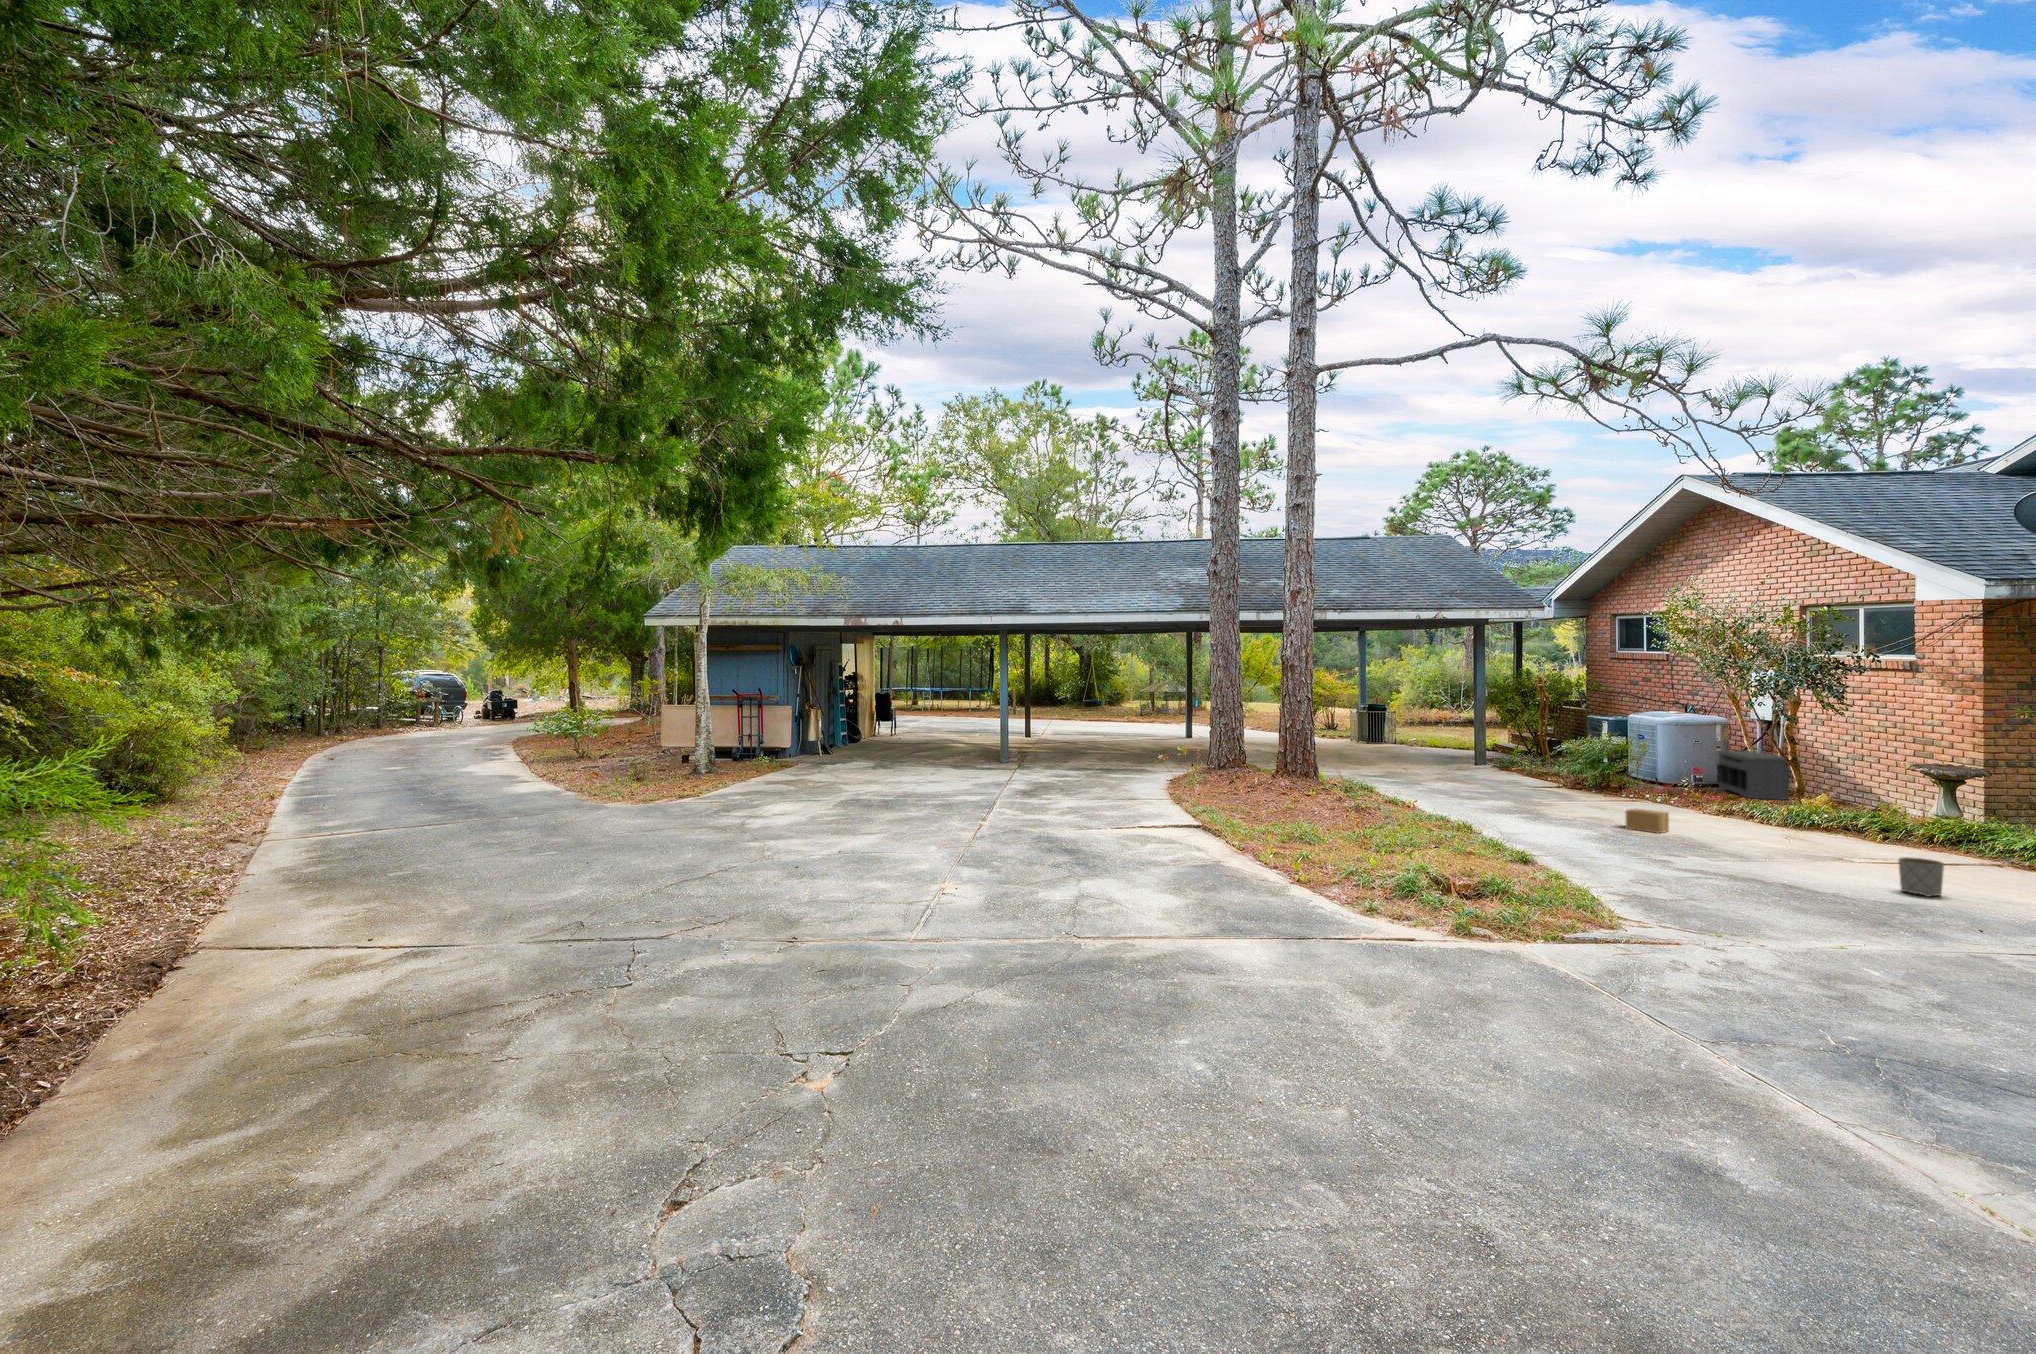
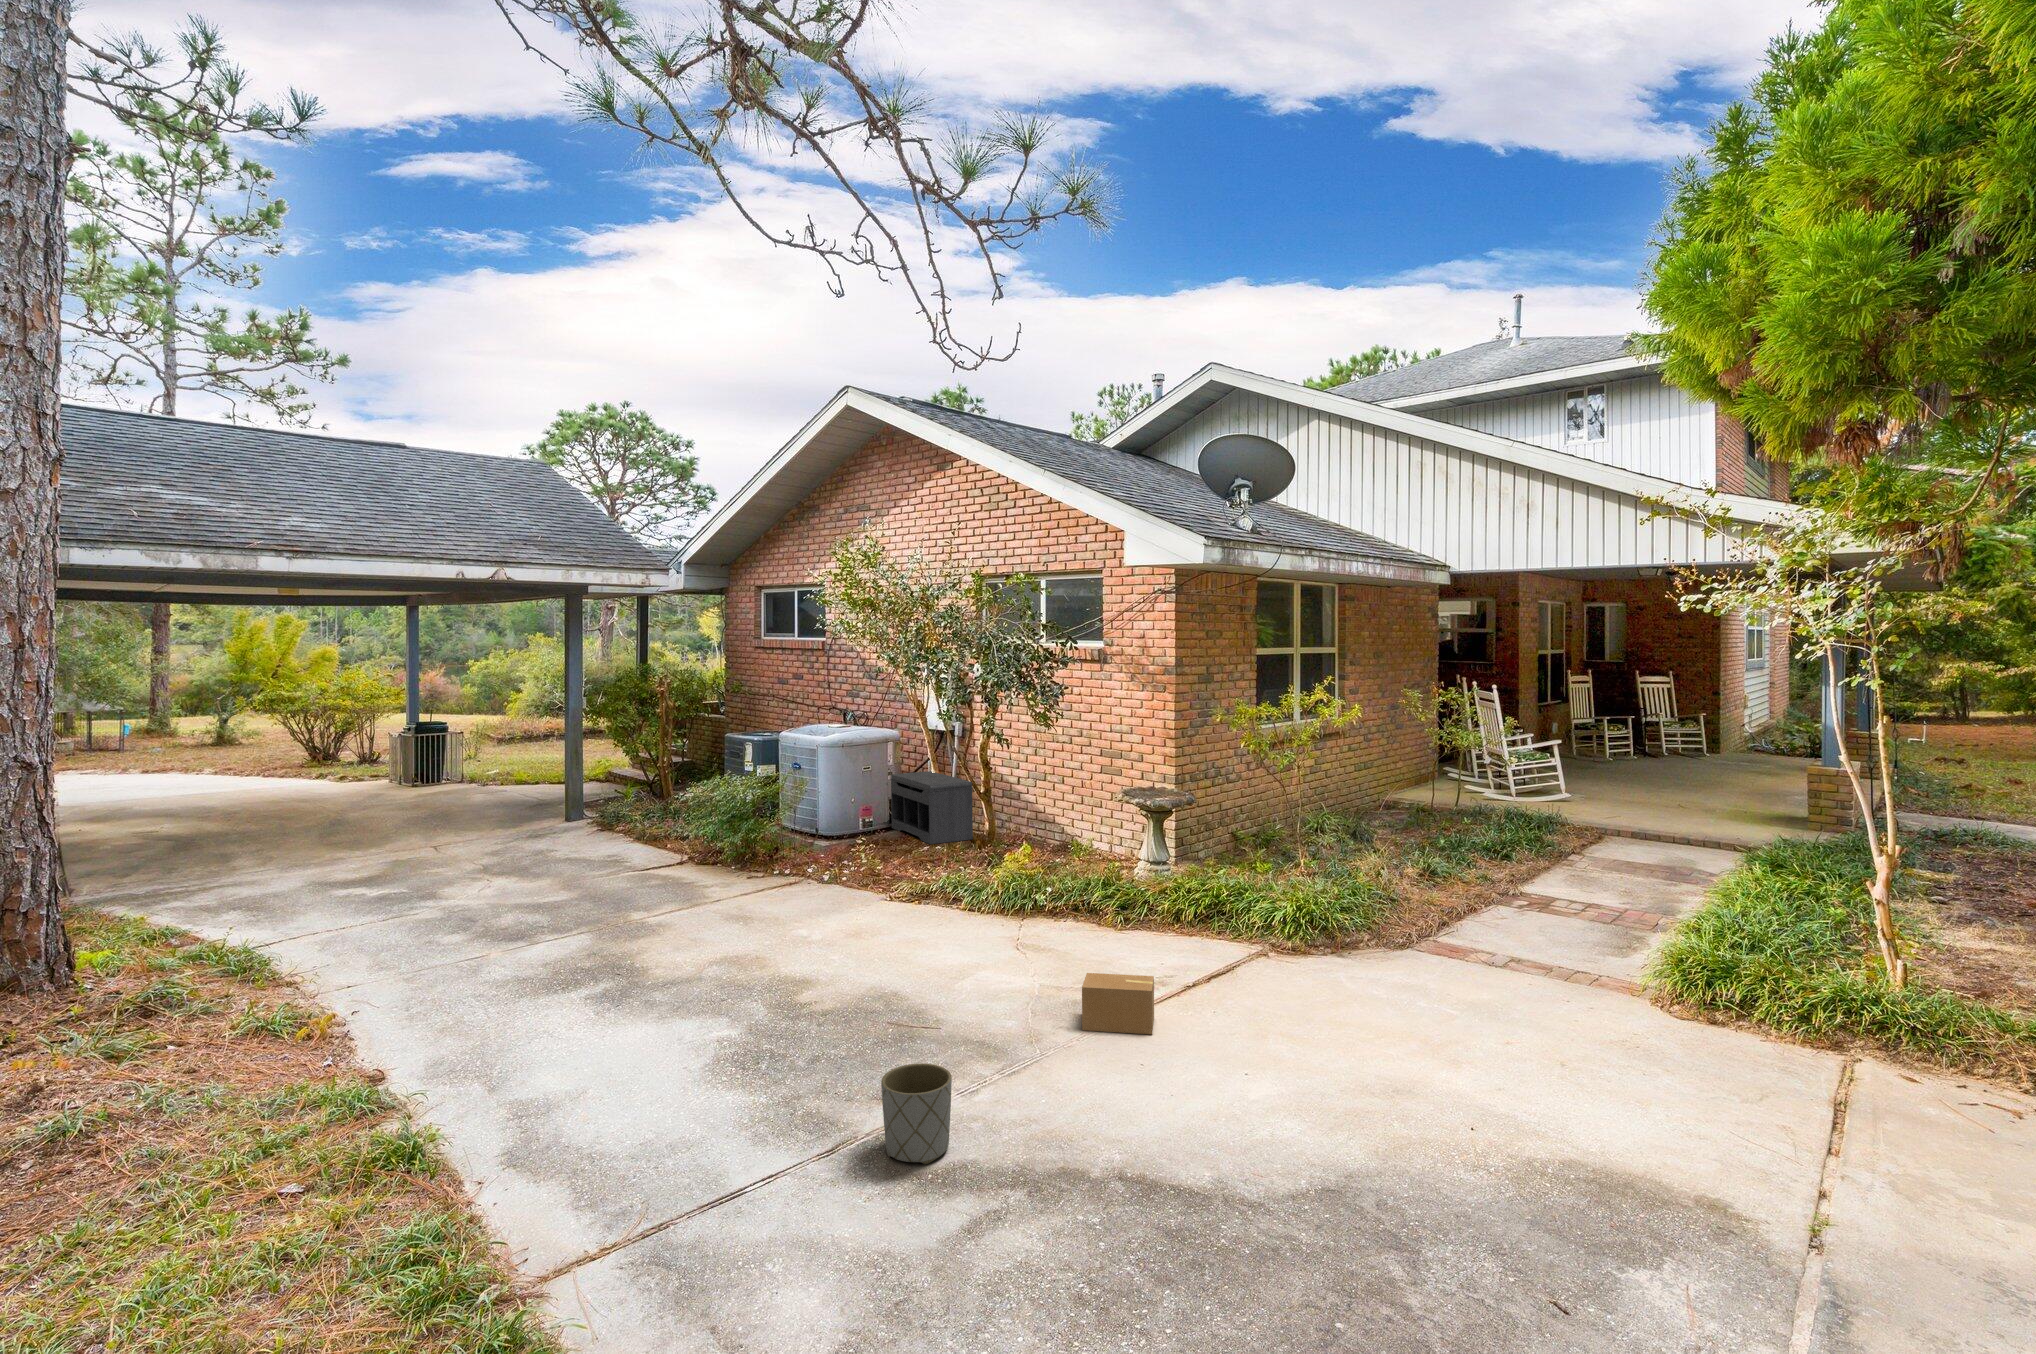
cardboard box: present [1625,809,1669,833] -> present [1082,973,1154,1034]
planter: present [1899,857,1944,897] -> present [881,1063,952,1164]

